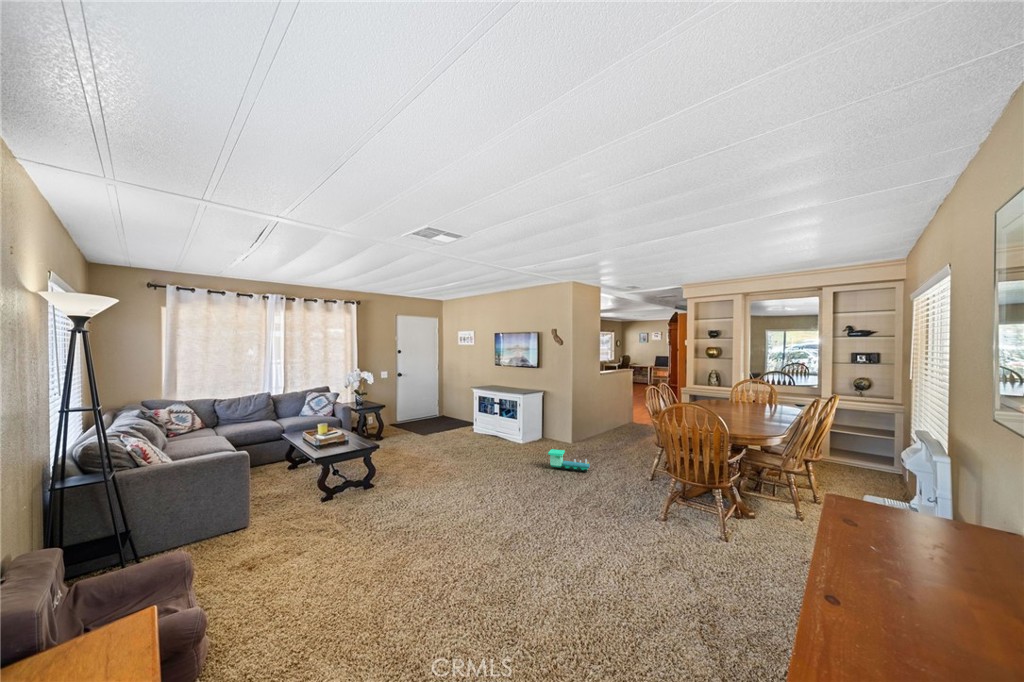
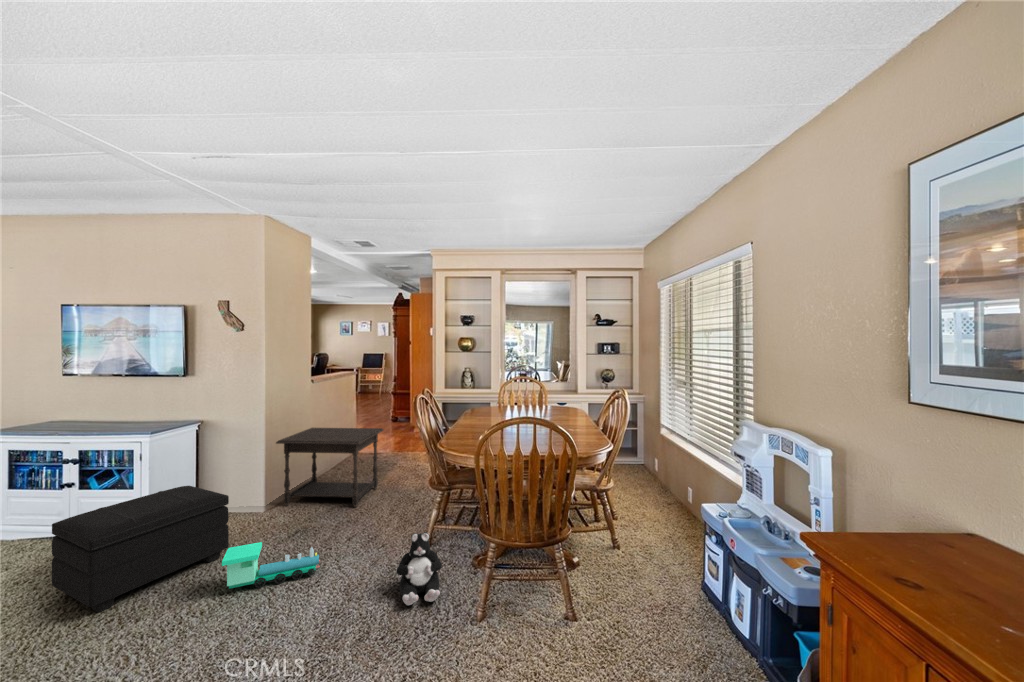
side table: none [577,402,639,452] -> present [276,428,383,507]
footstool: none [495,420,553,462] -> present [52,486,229,612]
plush toy: none [622,461,648,497] -> present [396,532,442,605]

